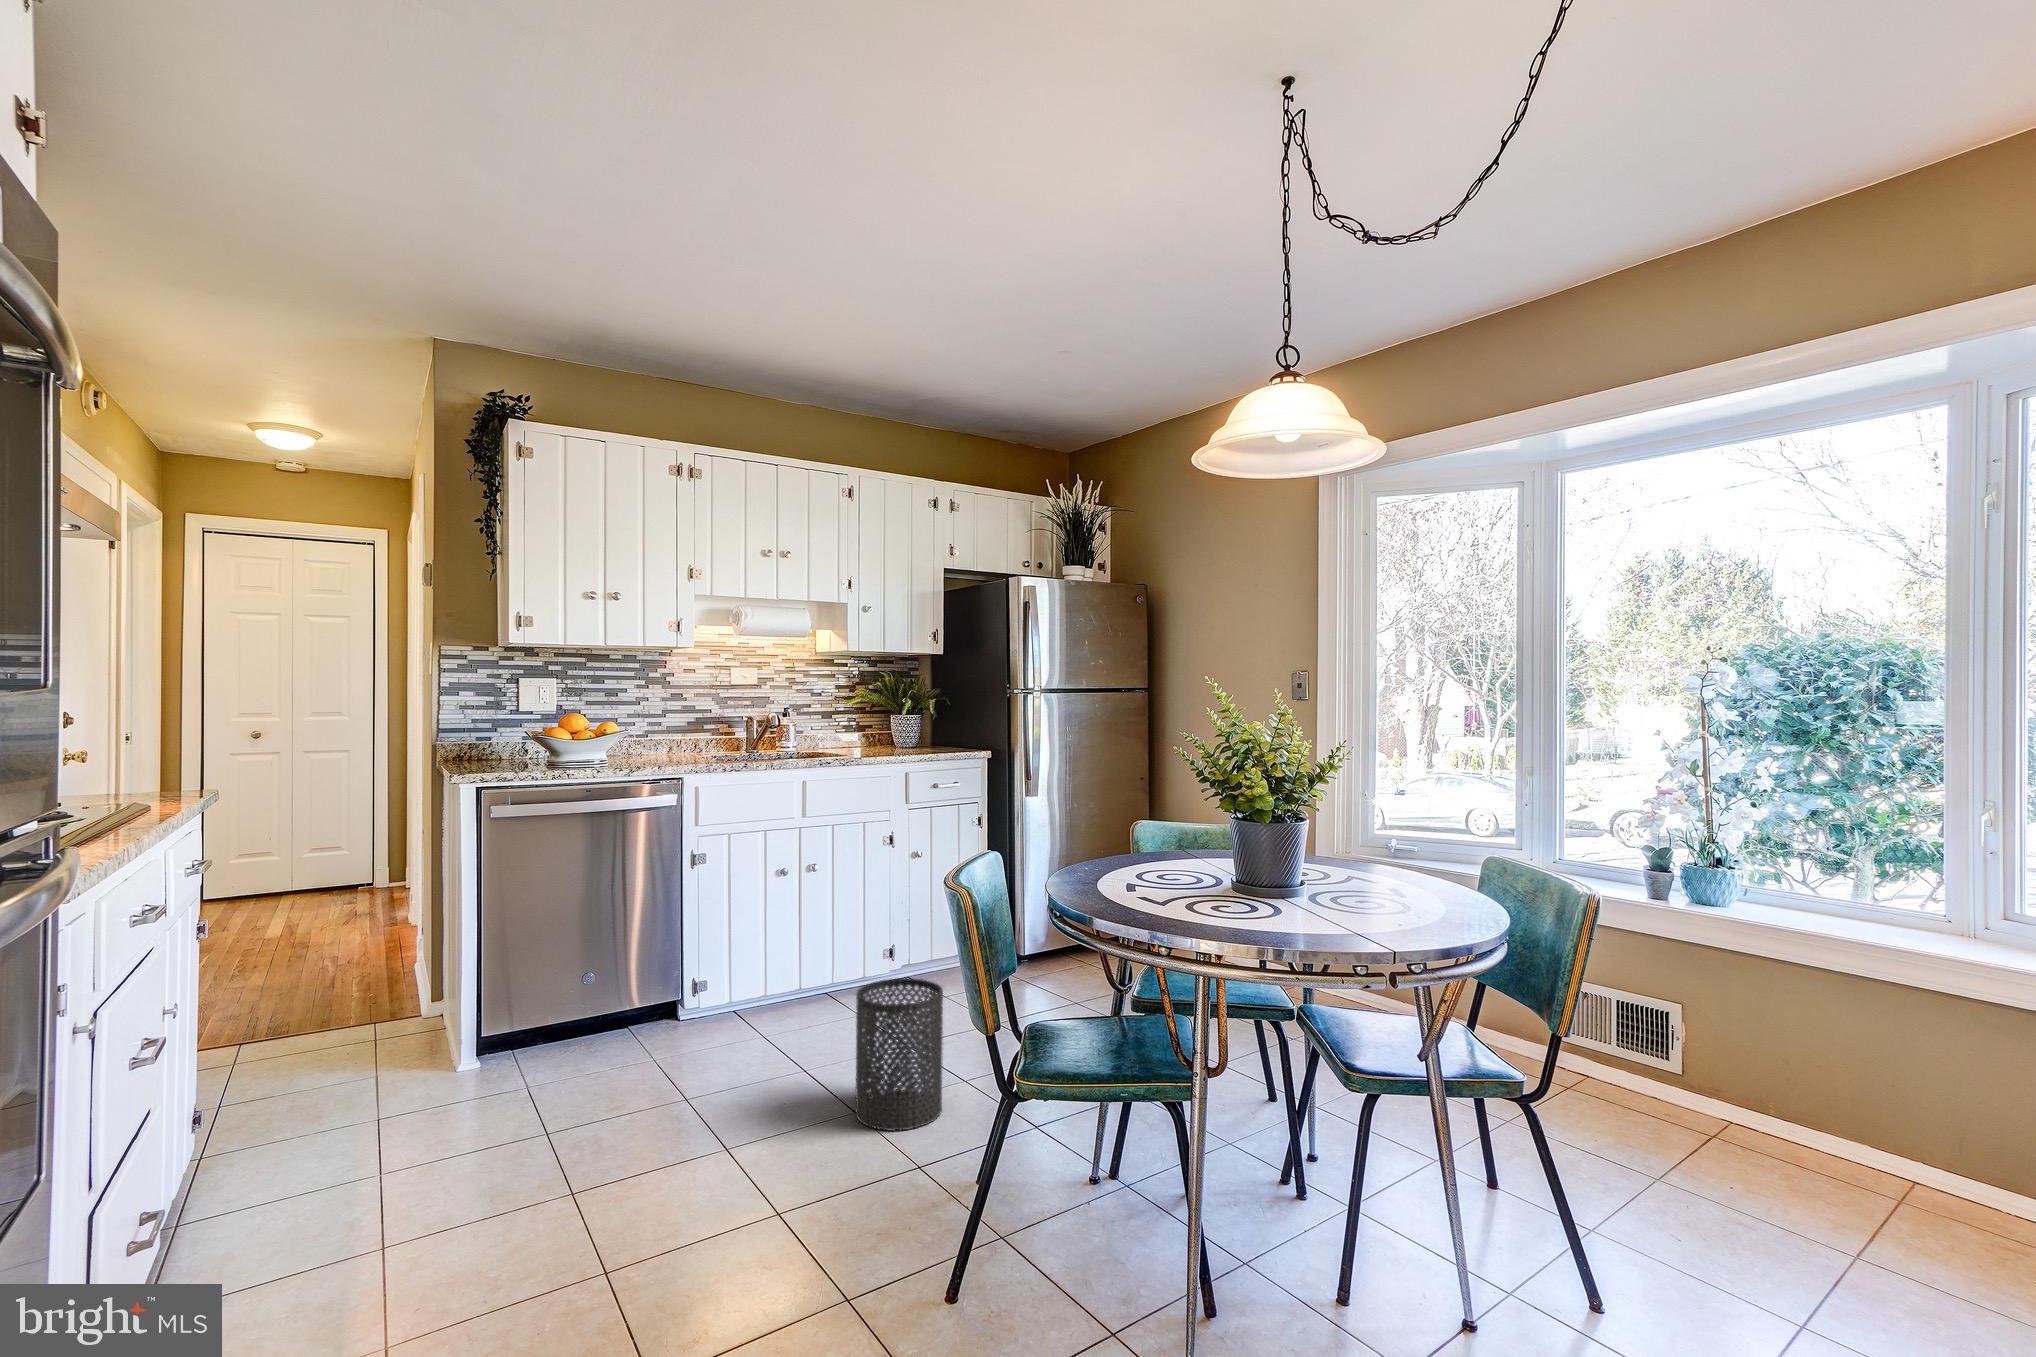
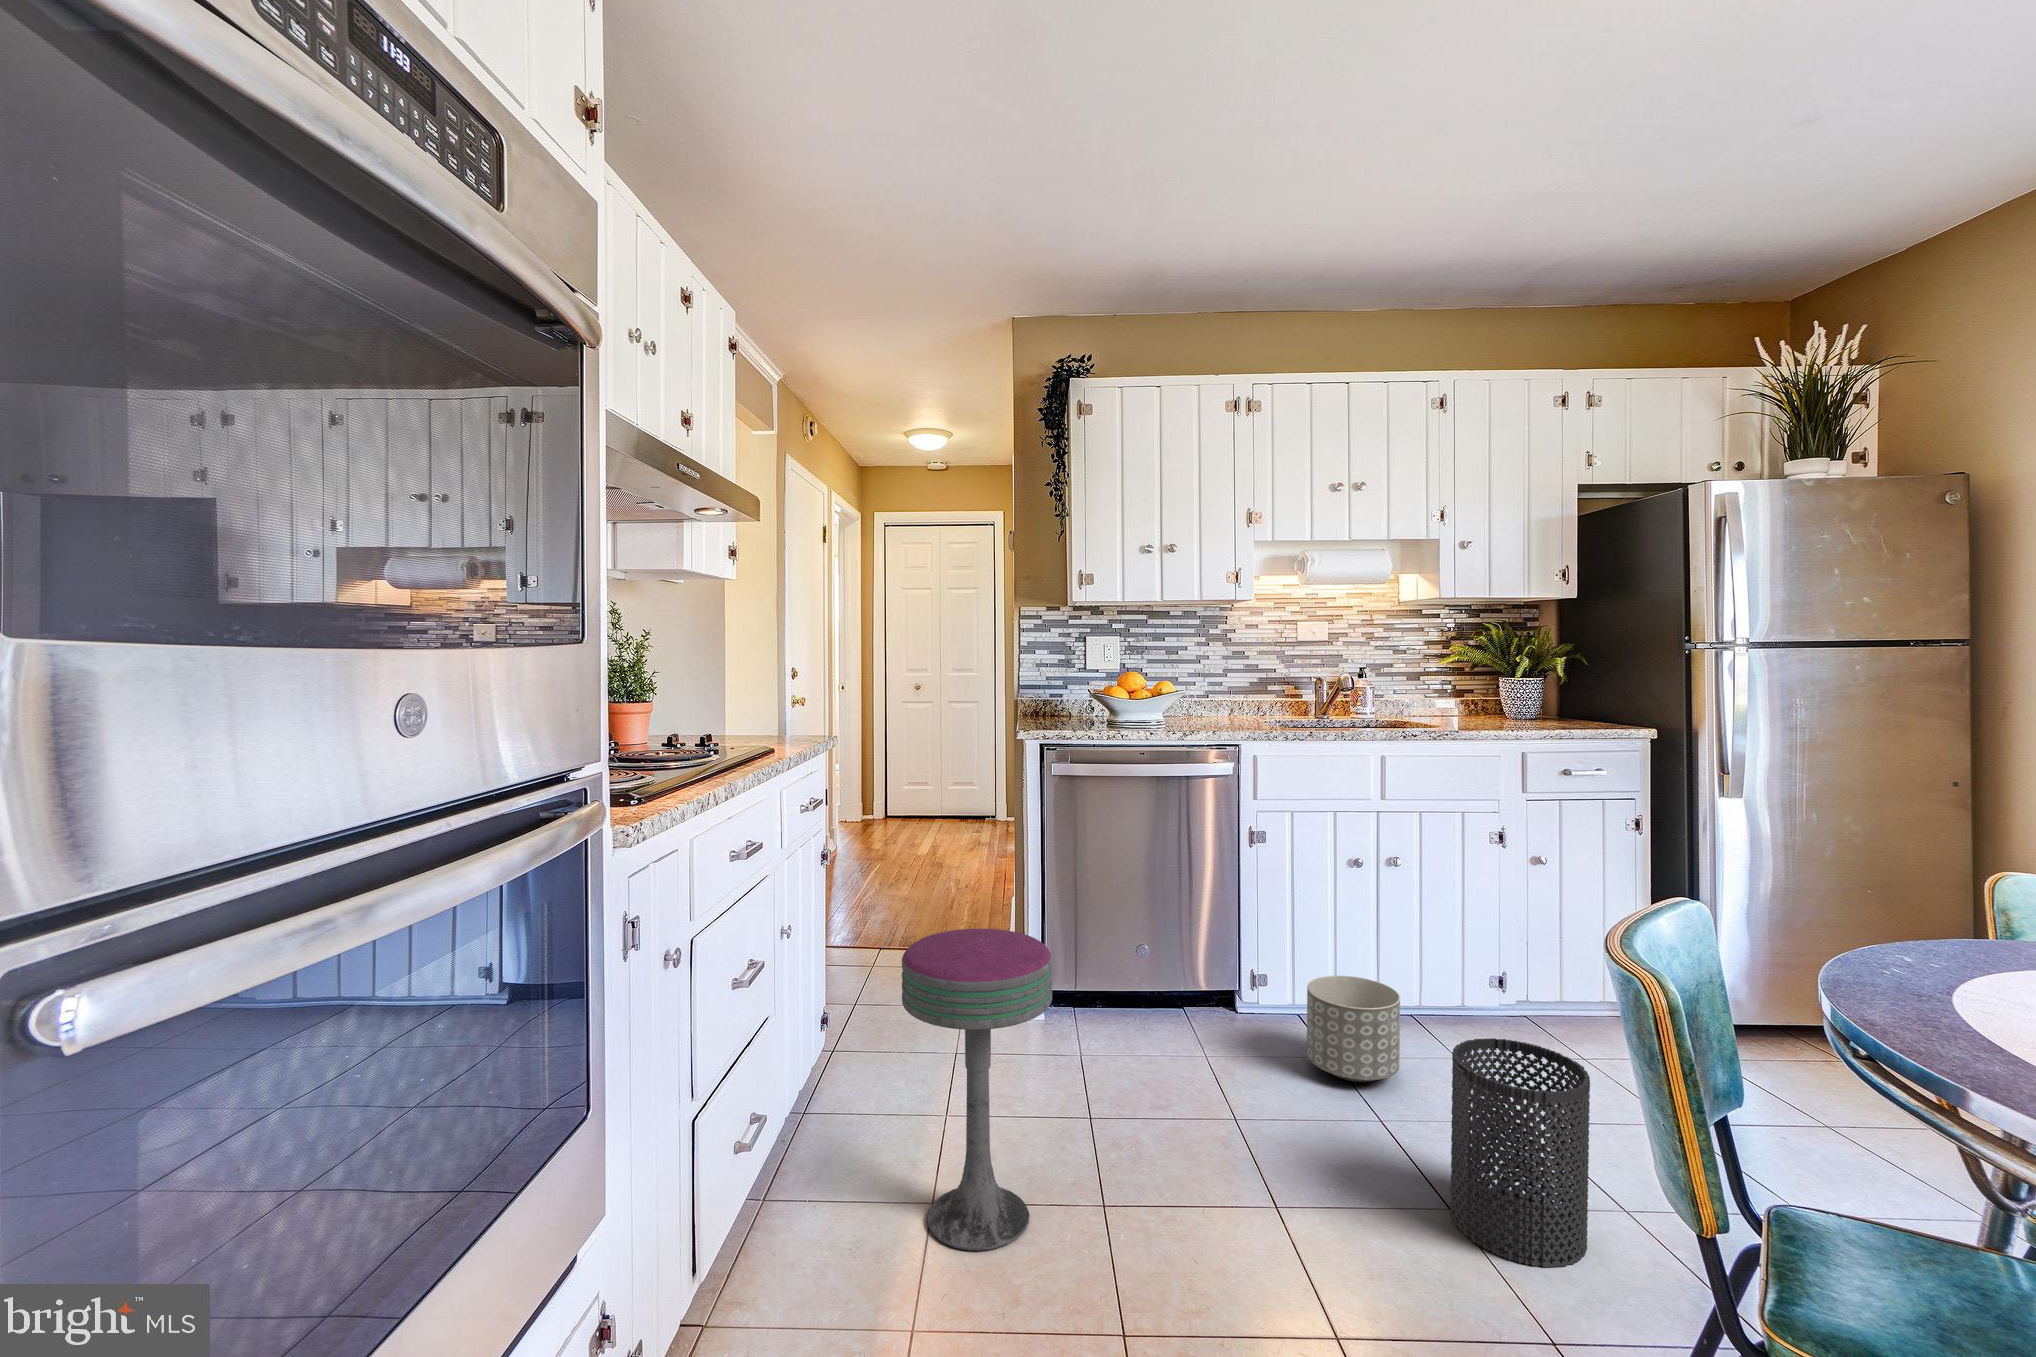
bar stool: none [360,957,526,1263] -> present [902,929,1052,1251]
planter: none [744,965,818,1050] -> present [1307,976,1400,1082]

